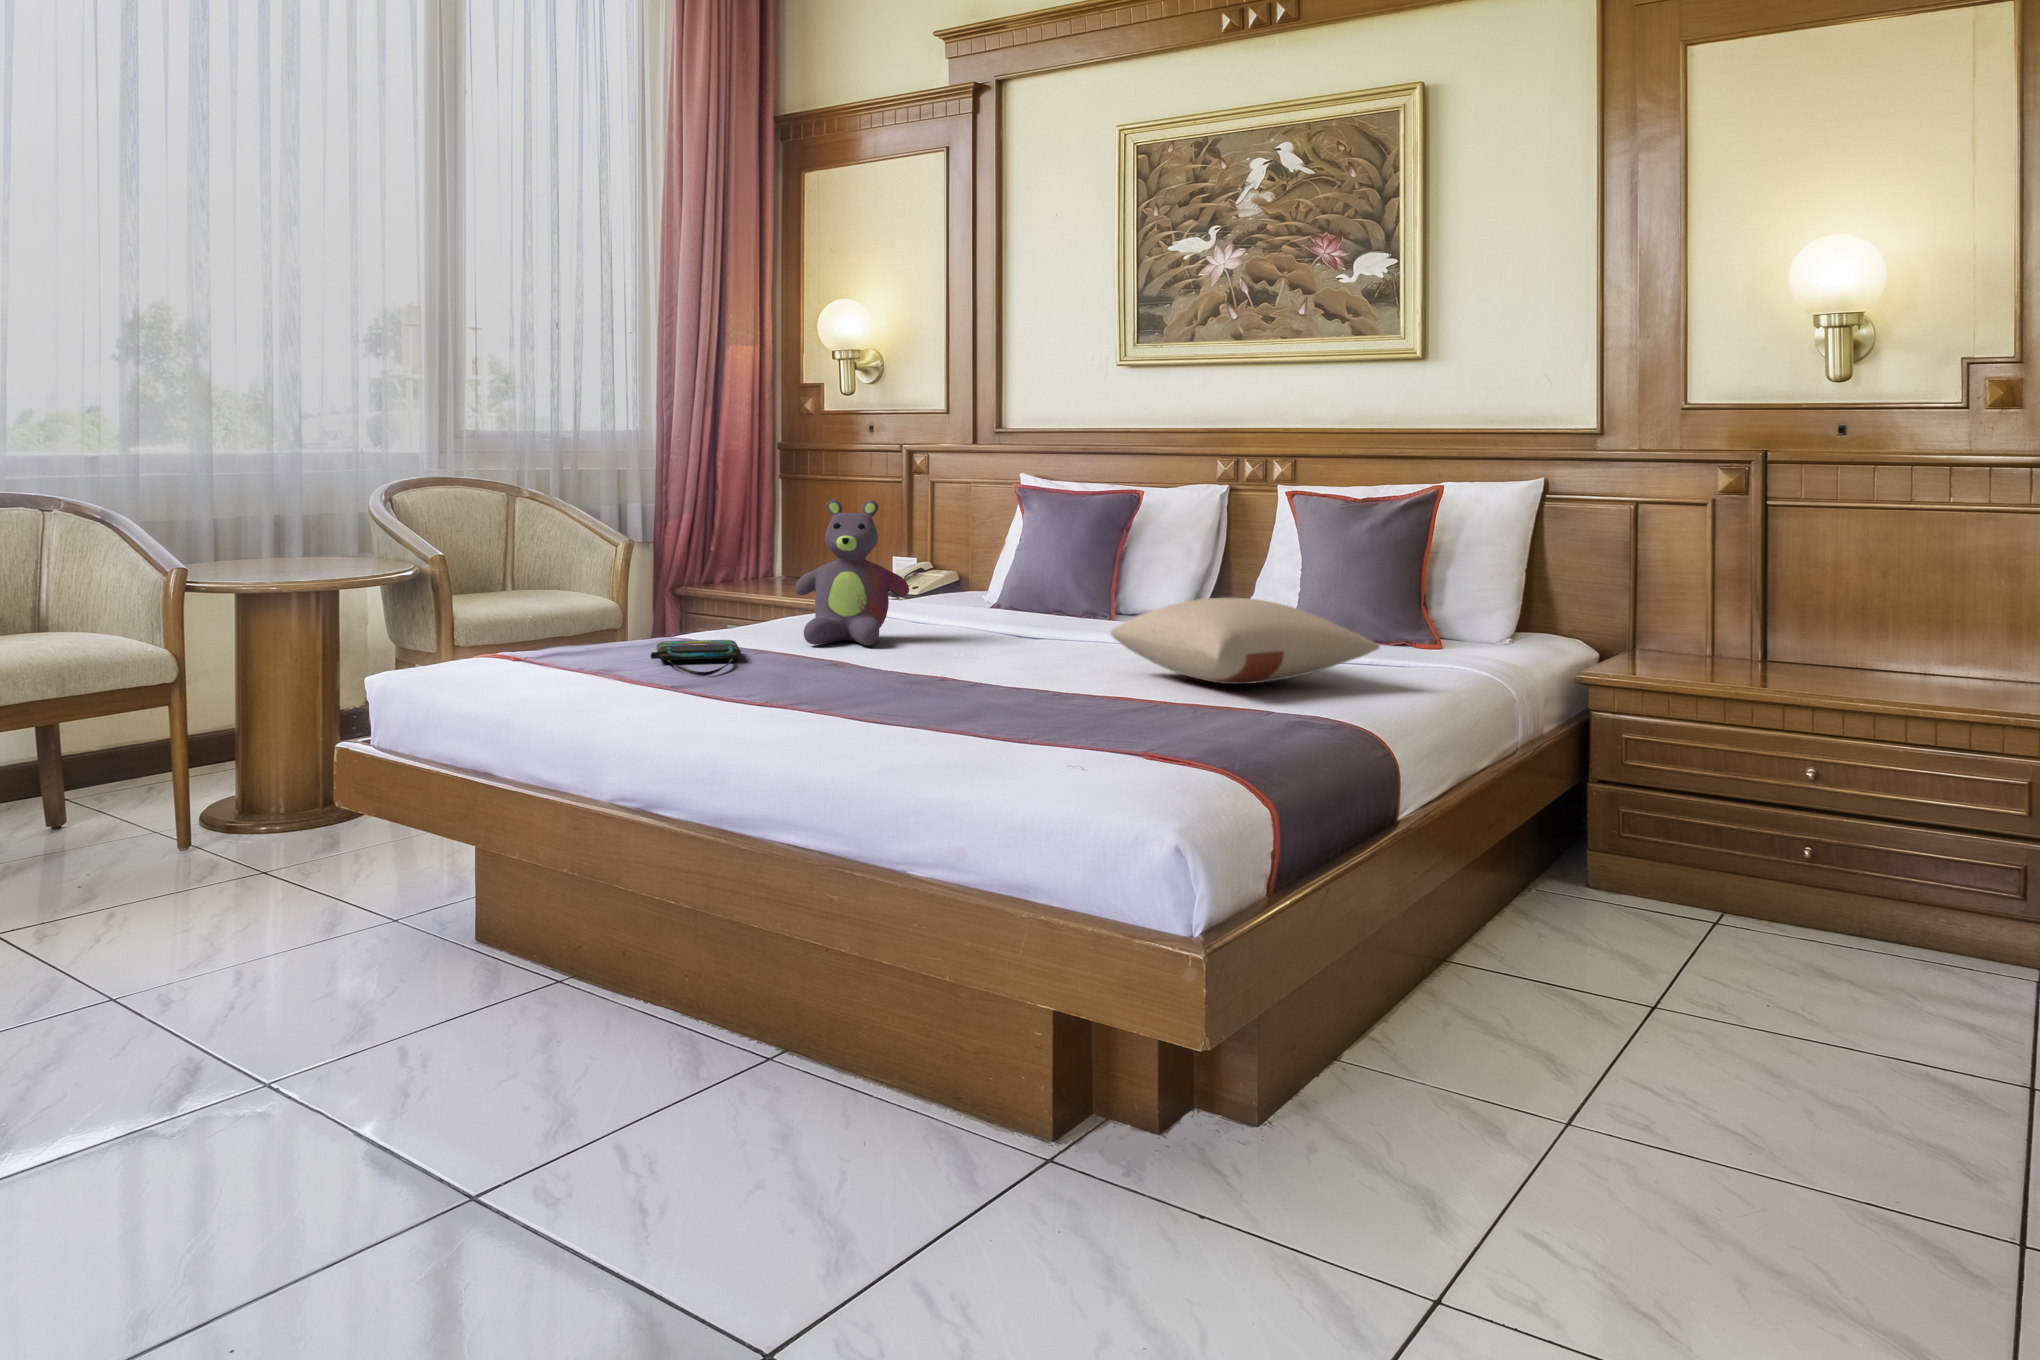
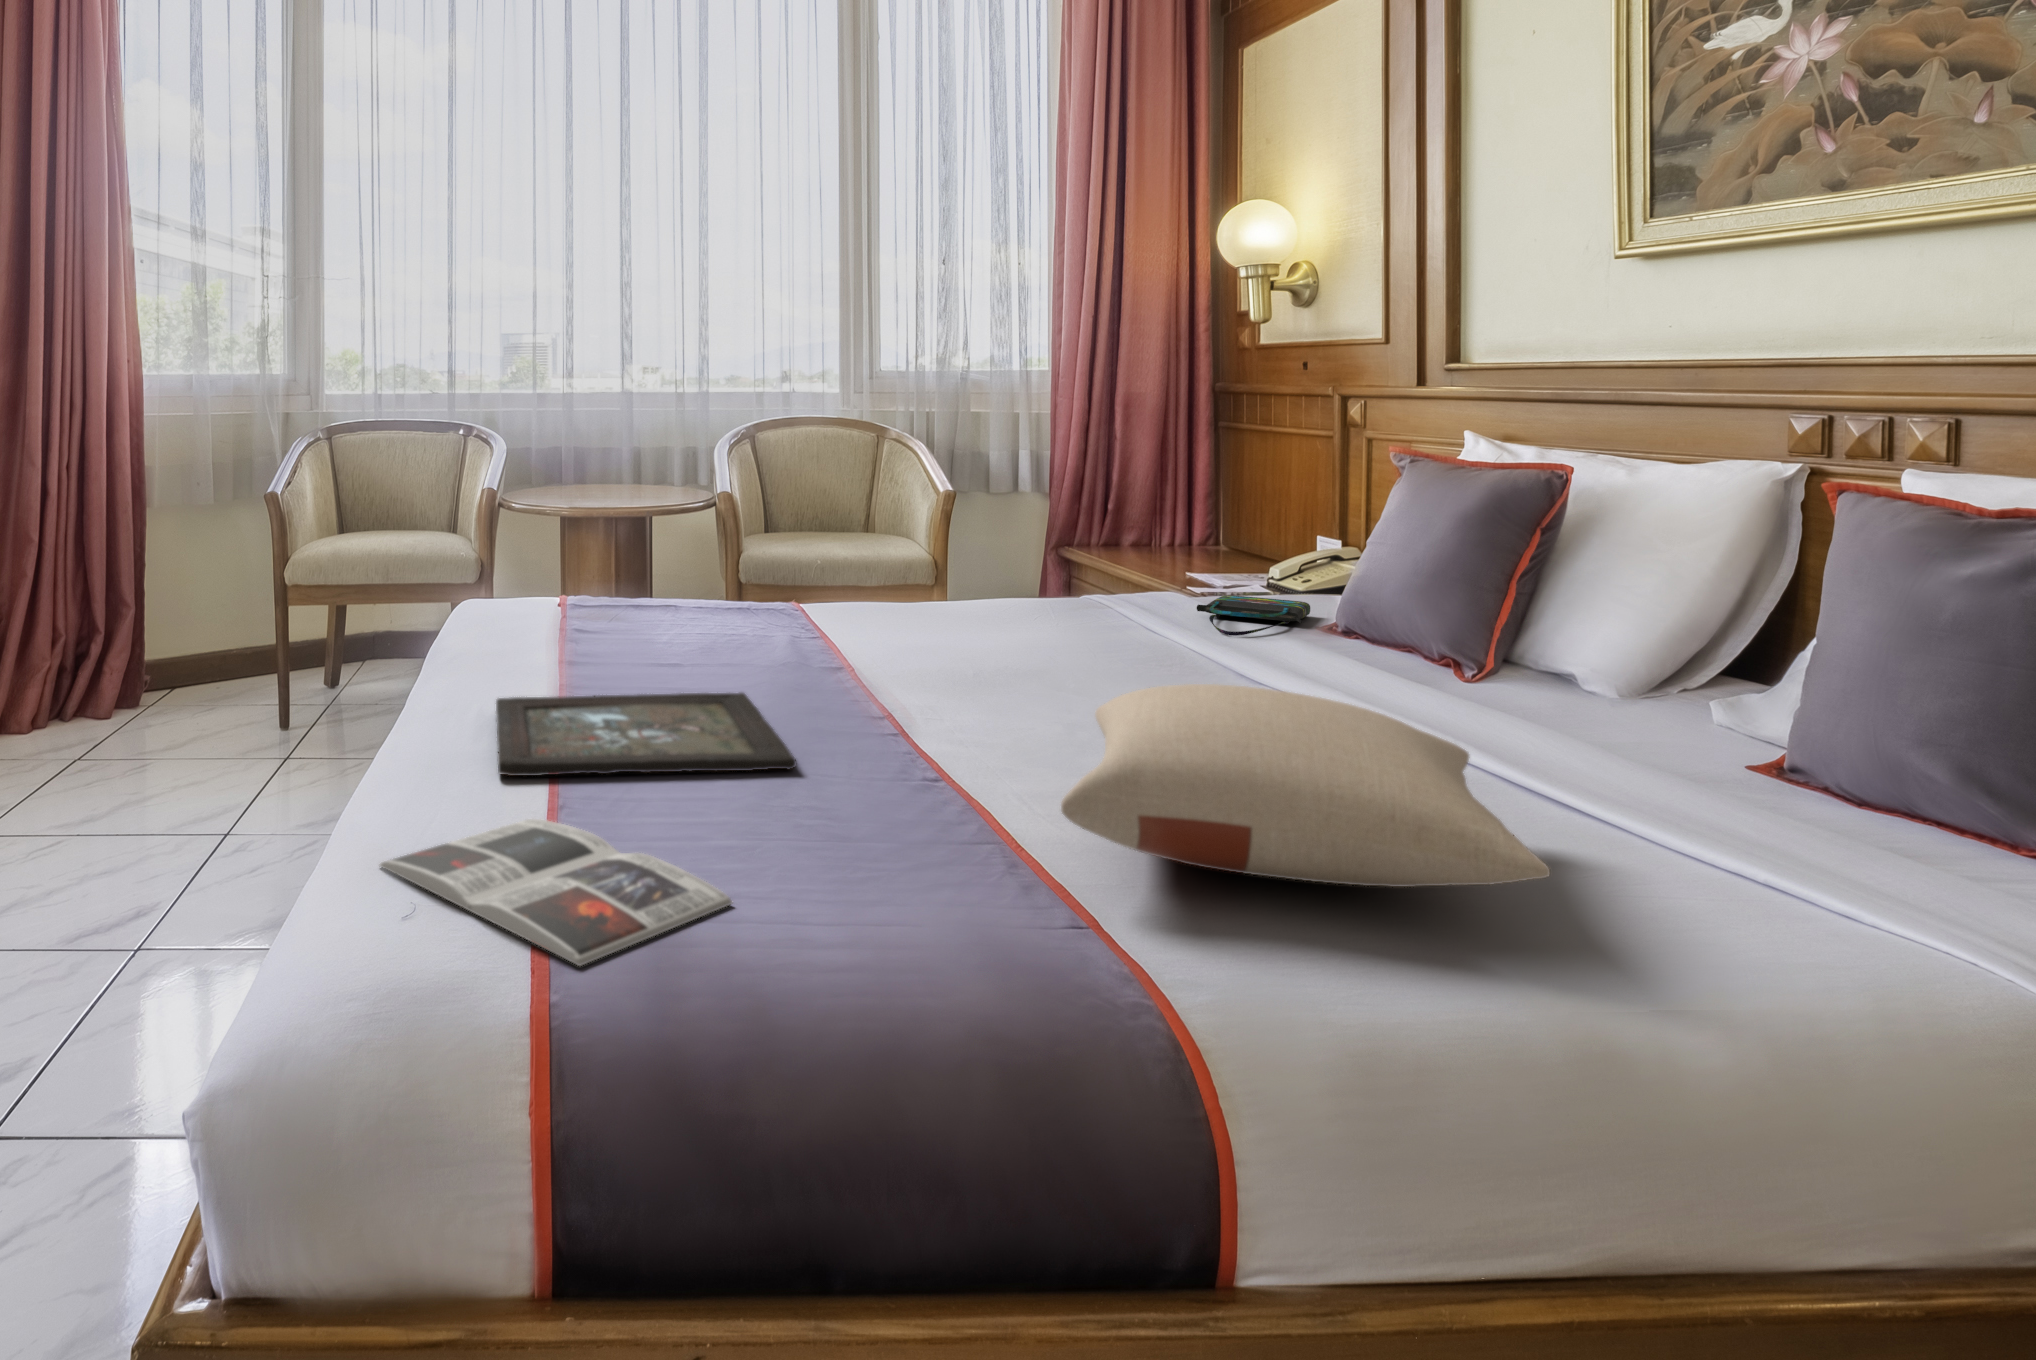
stuffed bear: present [795,500,909,646] -> none [861,466,1018,664]
tote bag: present [651,640,745,676] -> present [1197,595,1310,636]
tray: none [720,666,986,719] -> present [496,693,796,776]
magazine: none [948,719,1154,753] -> present [380,819,732,966]

